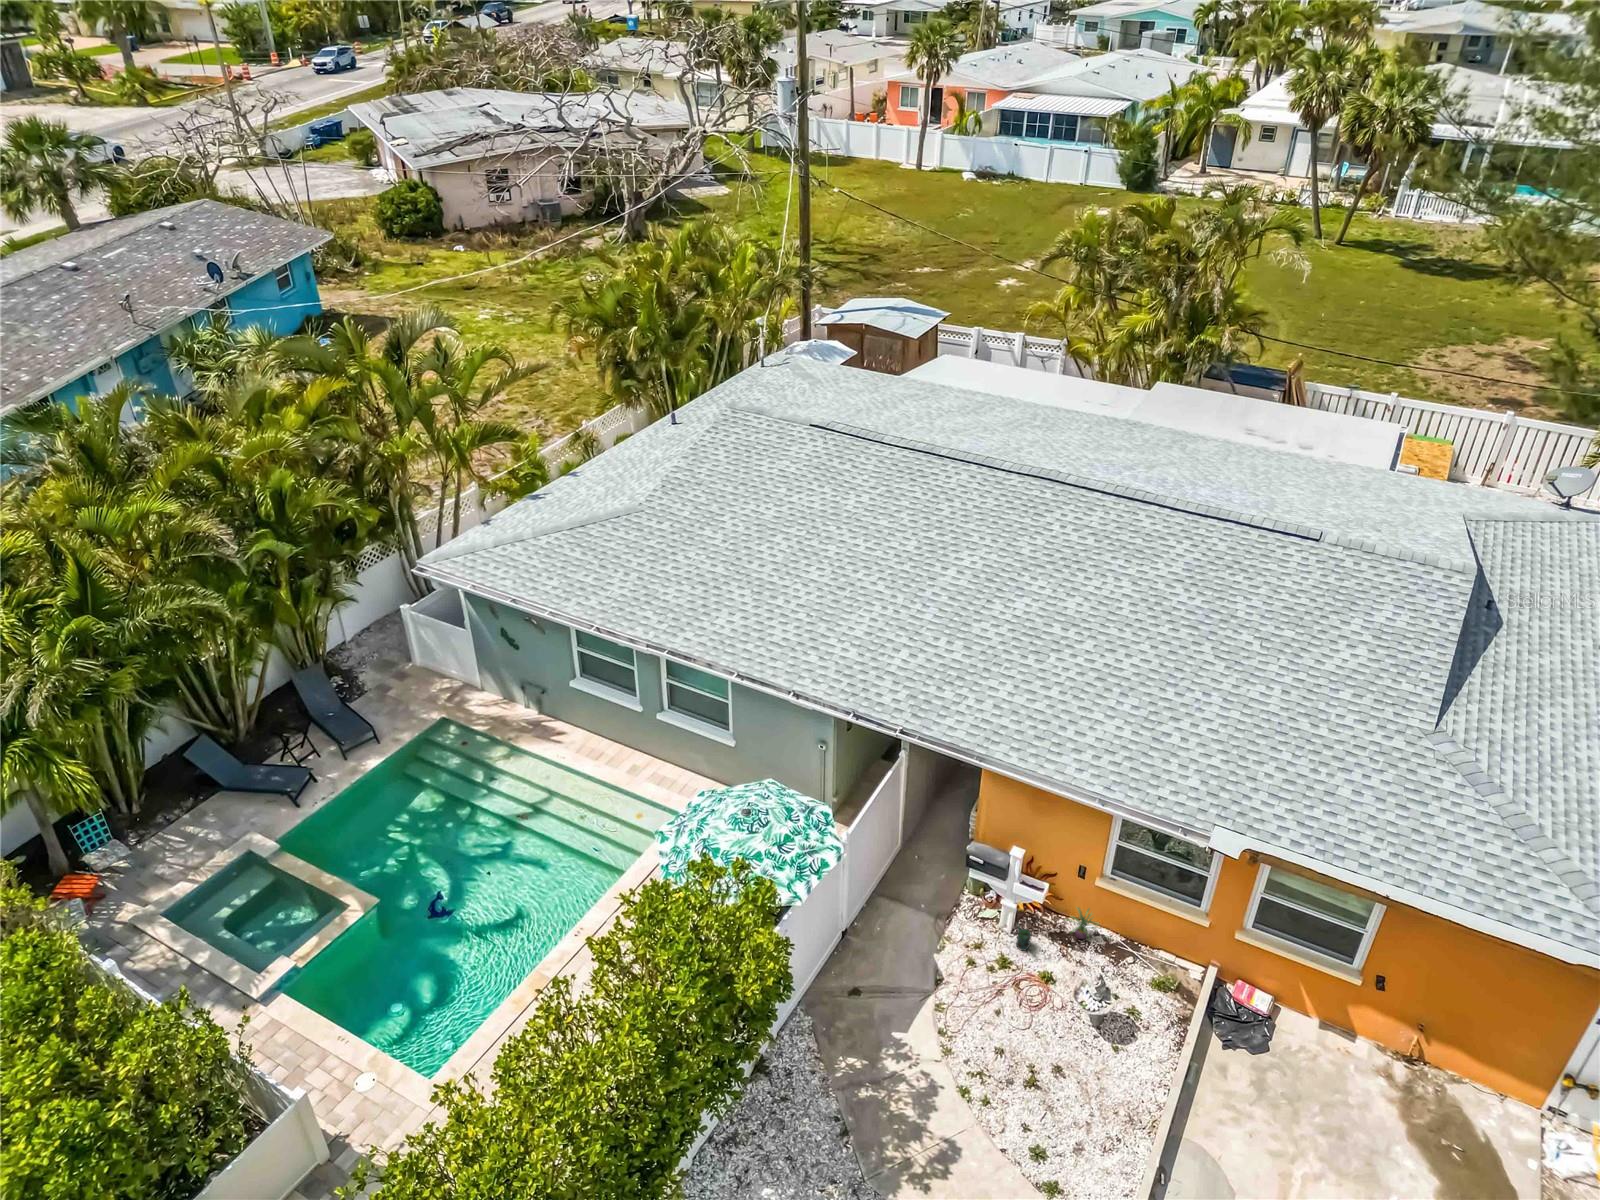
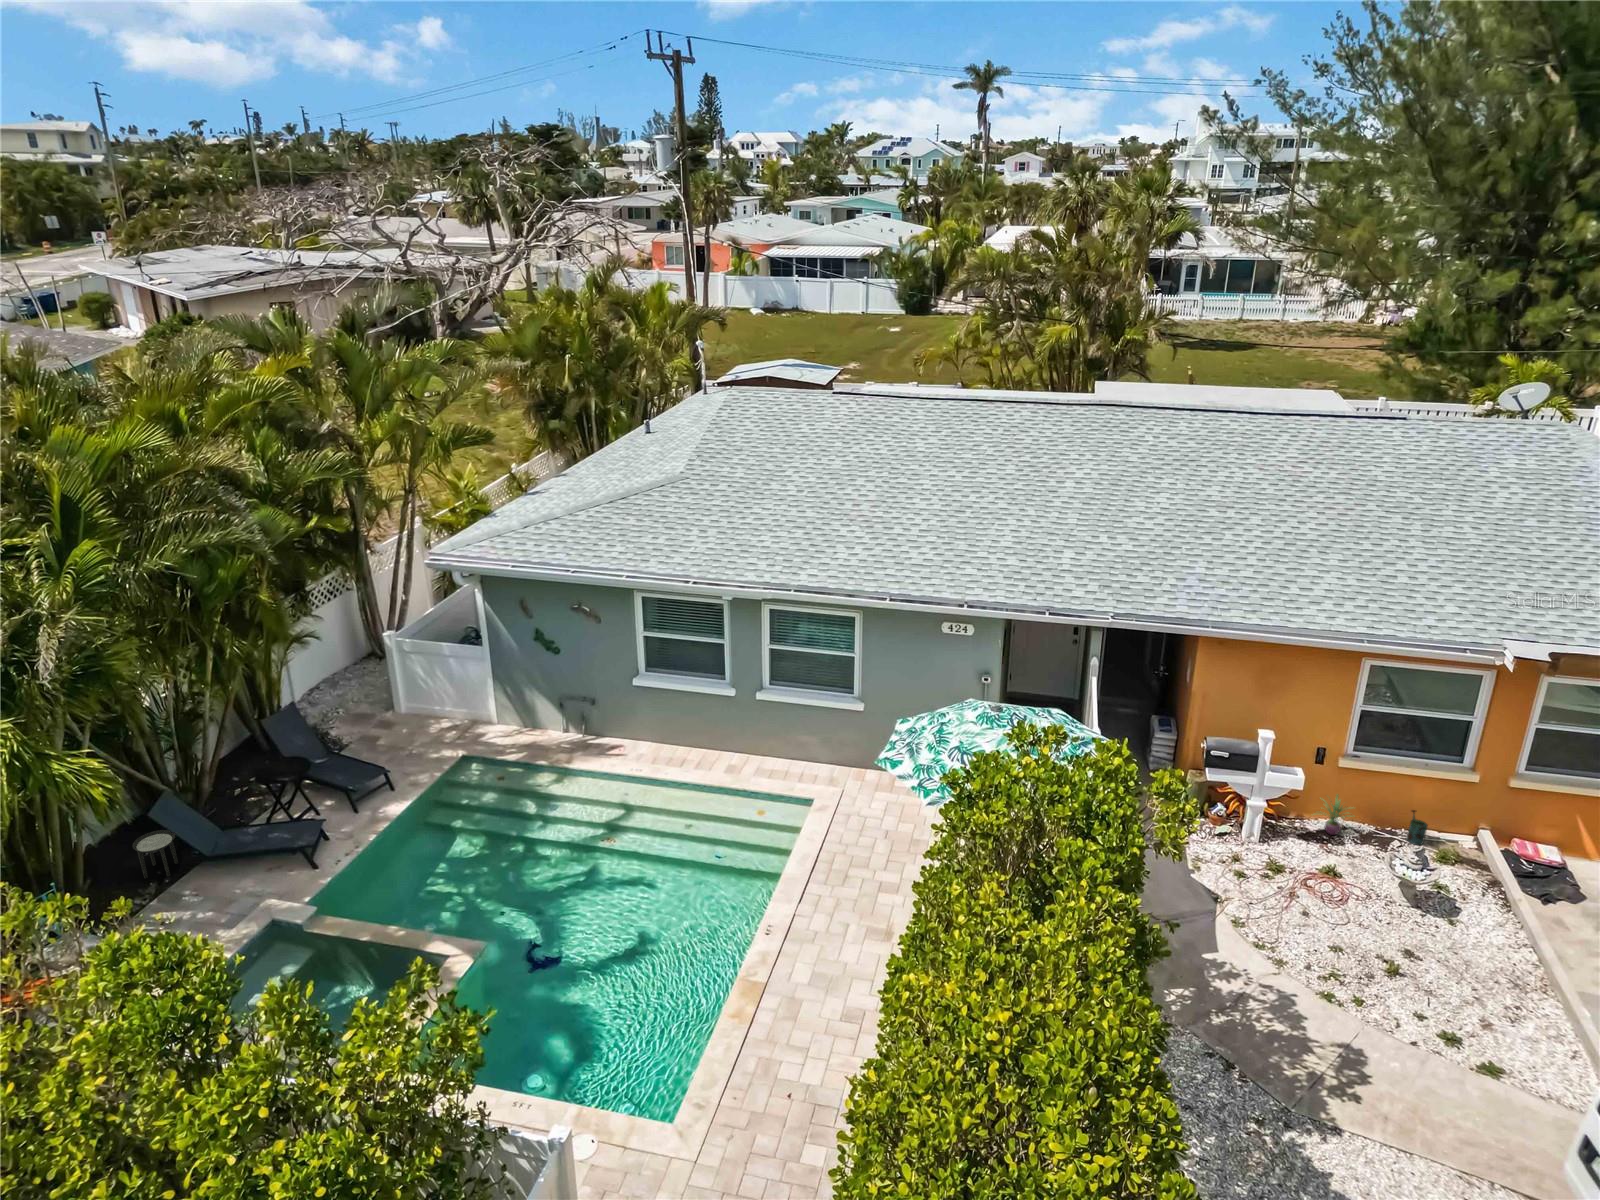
side table: none [178,764,213,799] -> present [133,830,178,878]
watering can: present [1016,919,1031,951] -> present [1406,810,1428,845]

